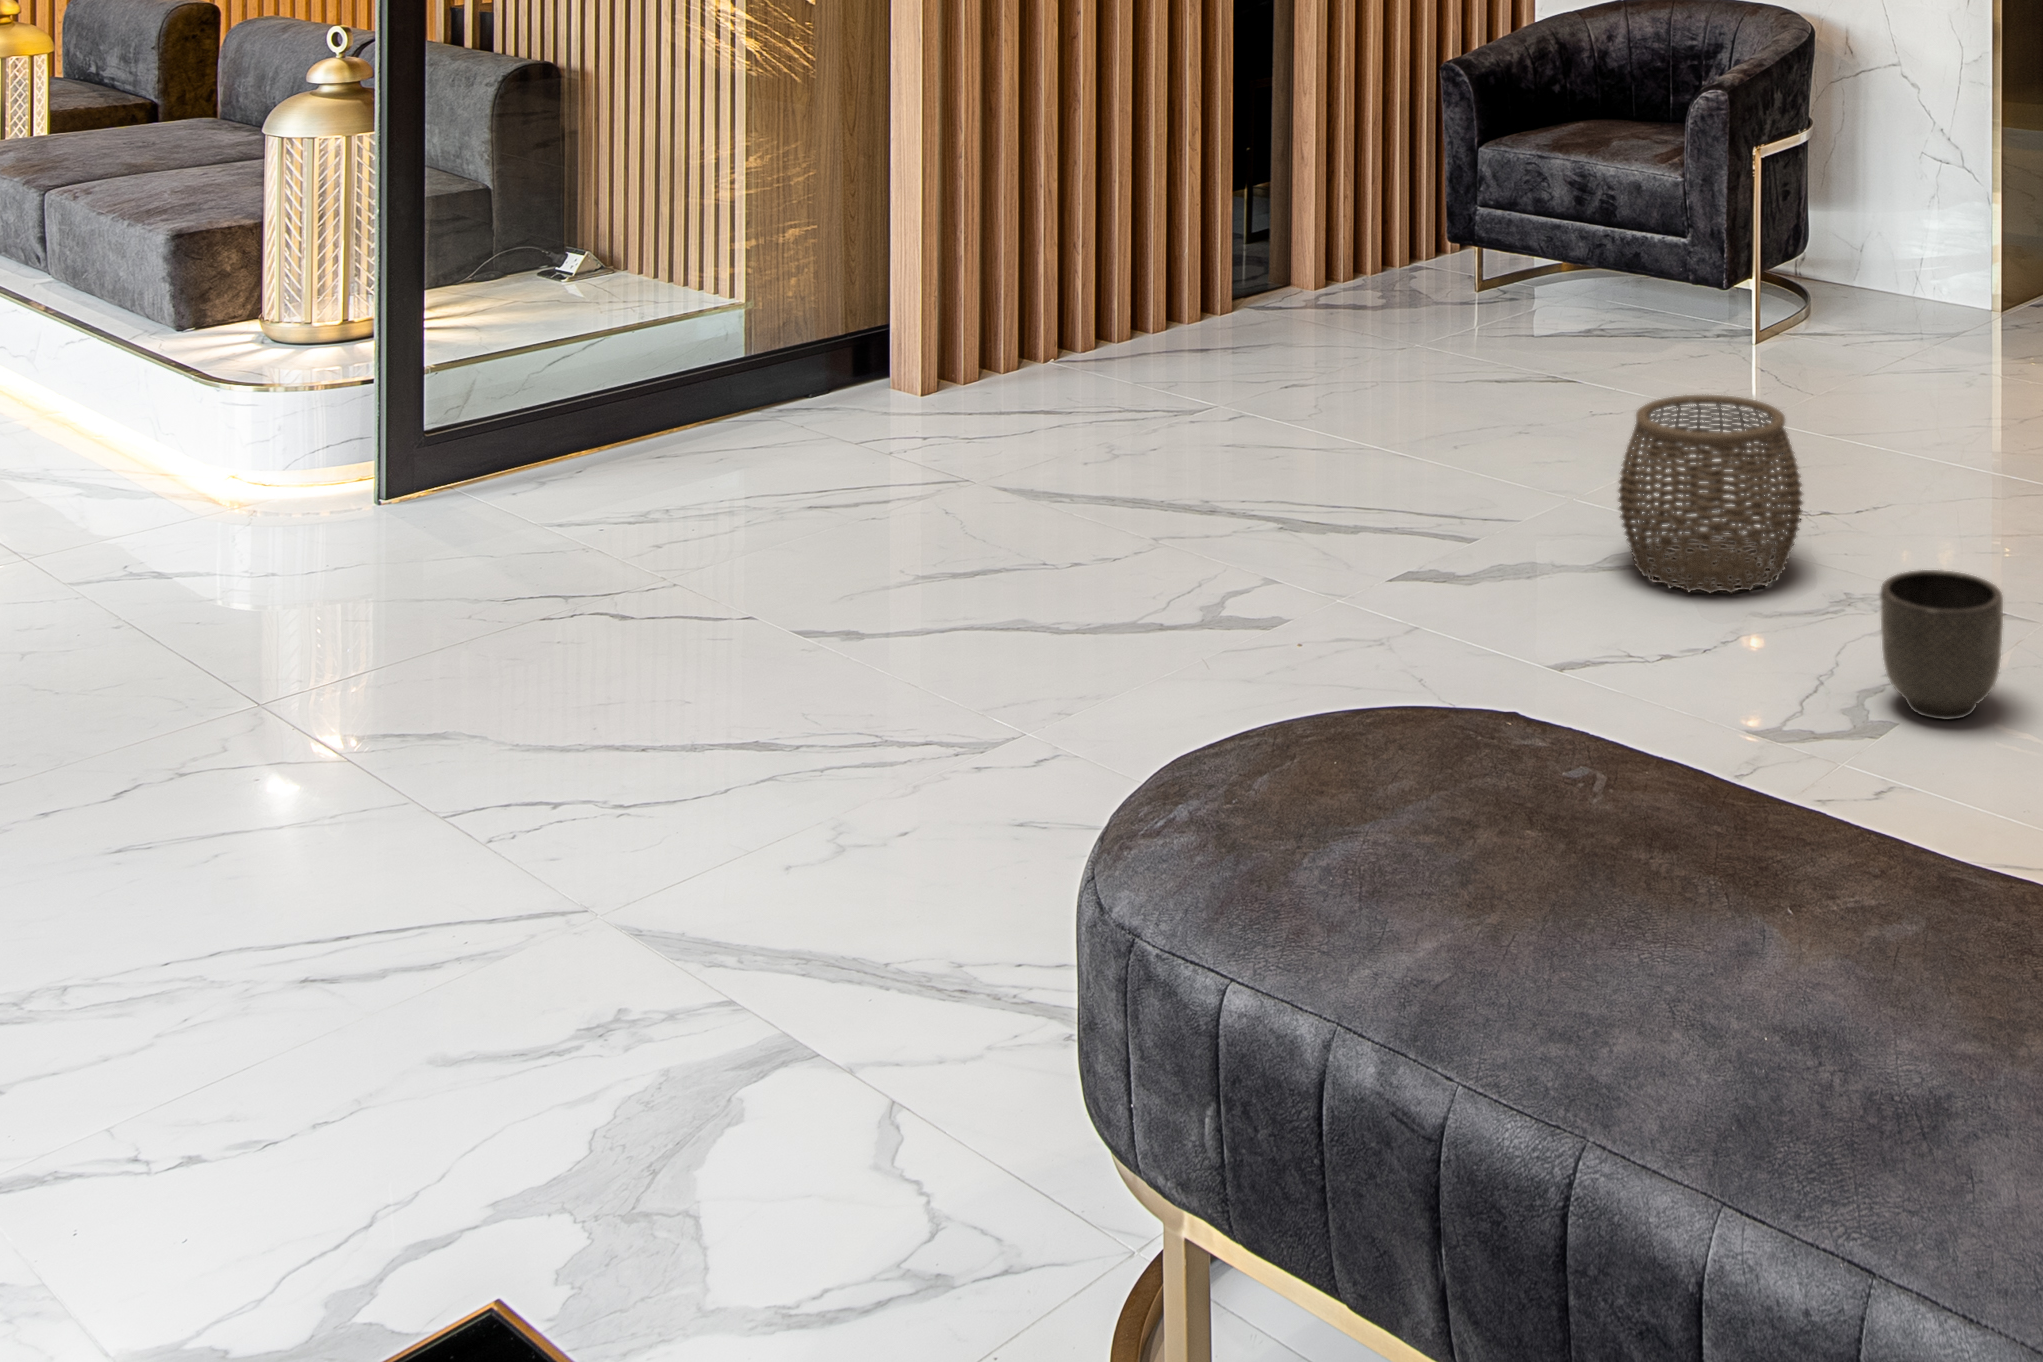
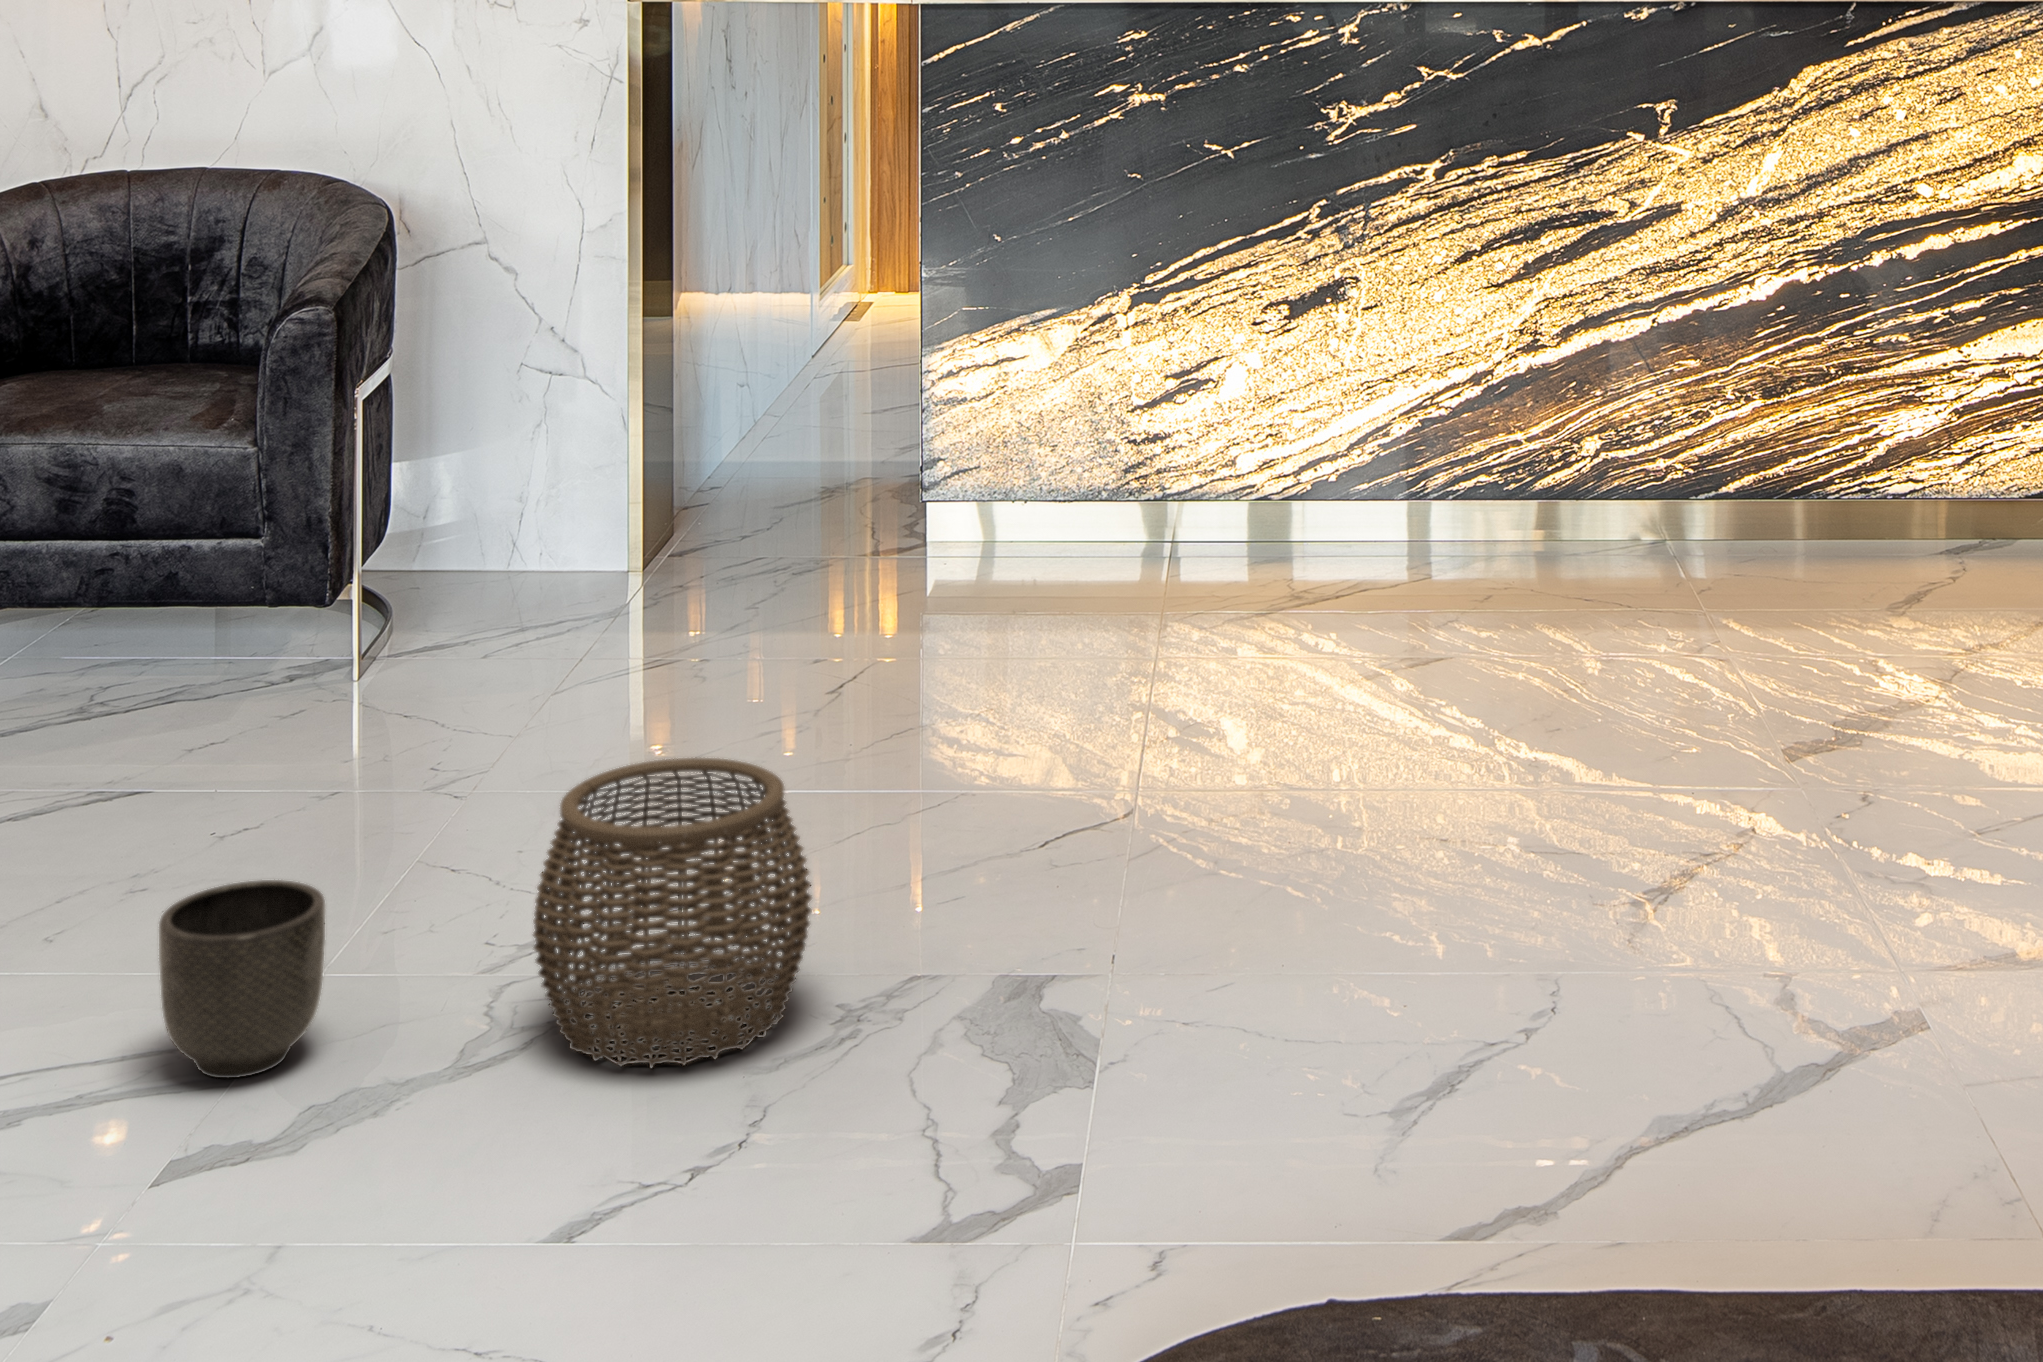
planter: present [1880,570,2003,720] -> present [159,880,325,1078]

